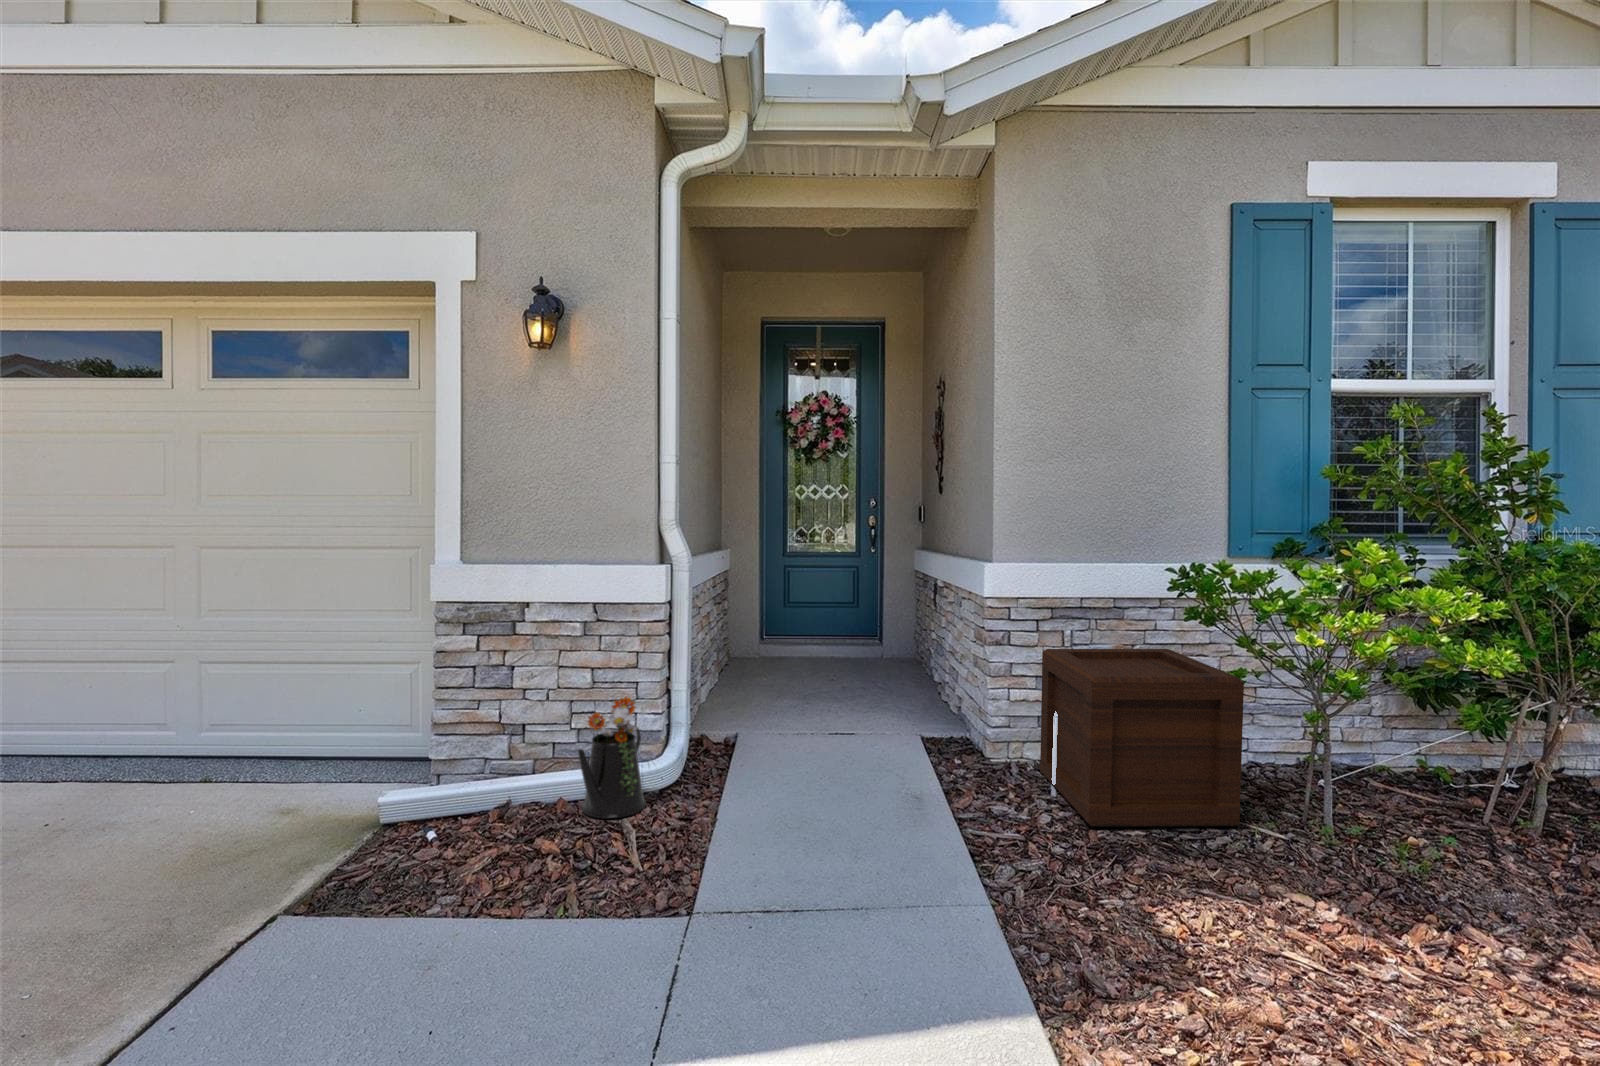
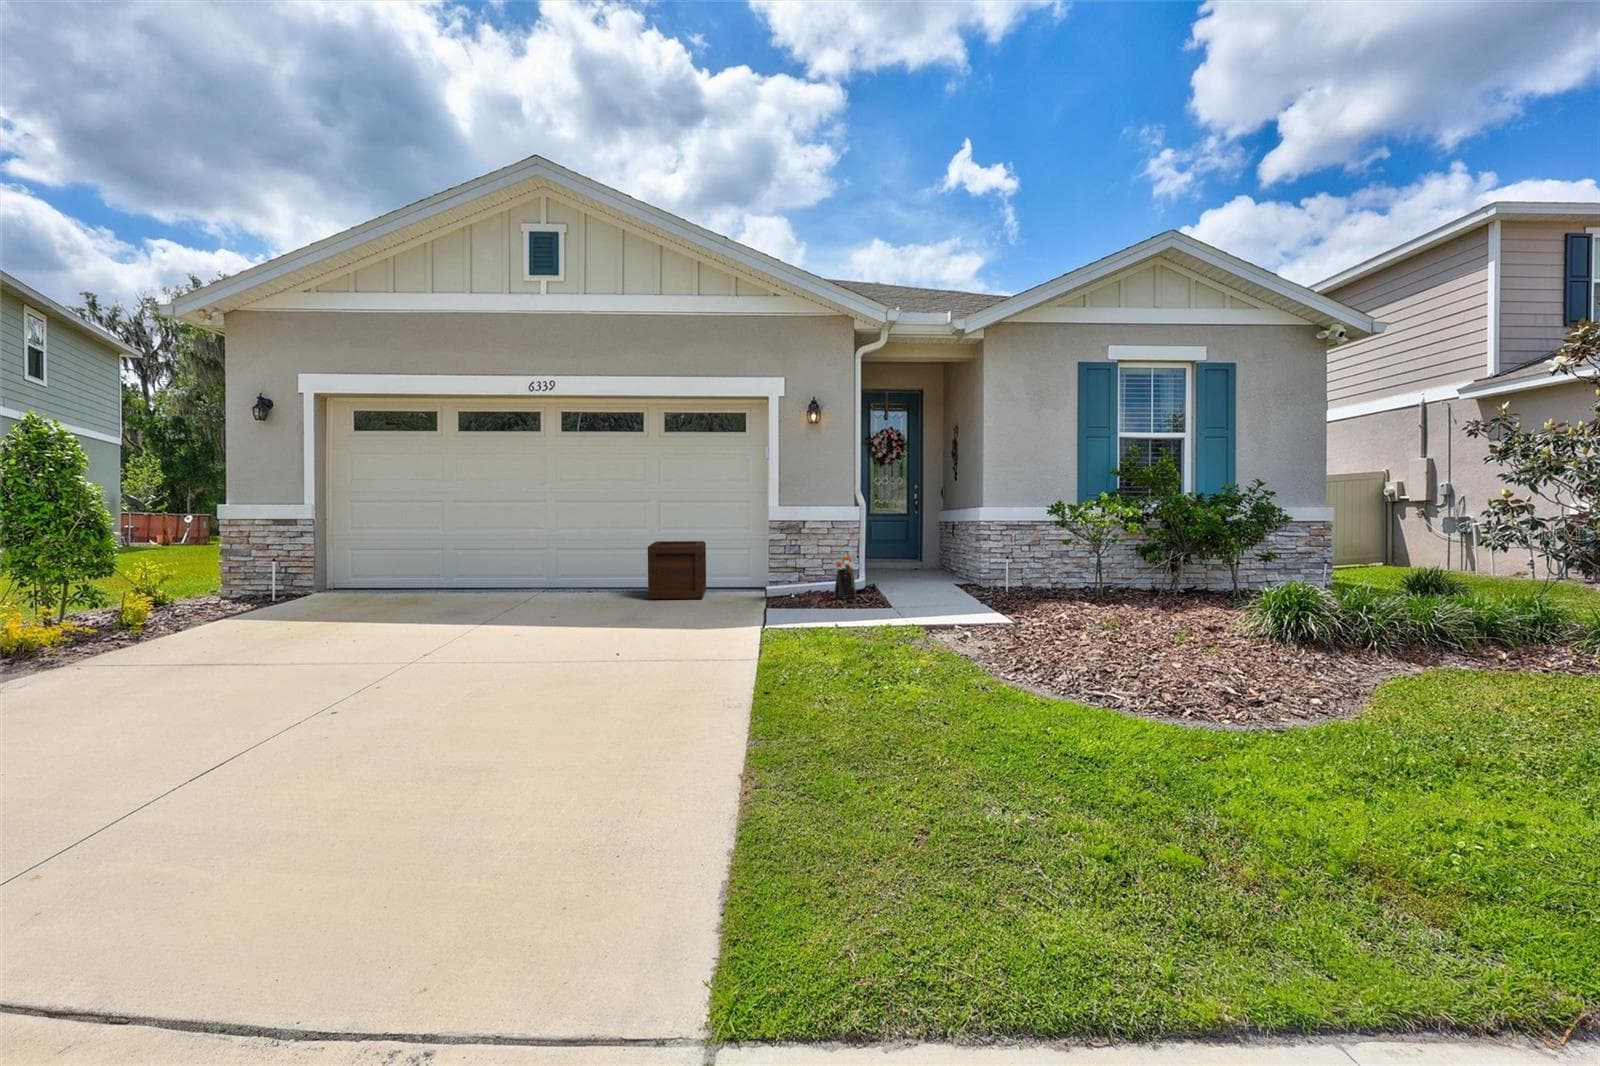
wooden crate: present [1040,649,1244,827] -> present [648,541,706,599]

